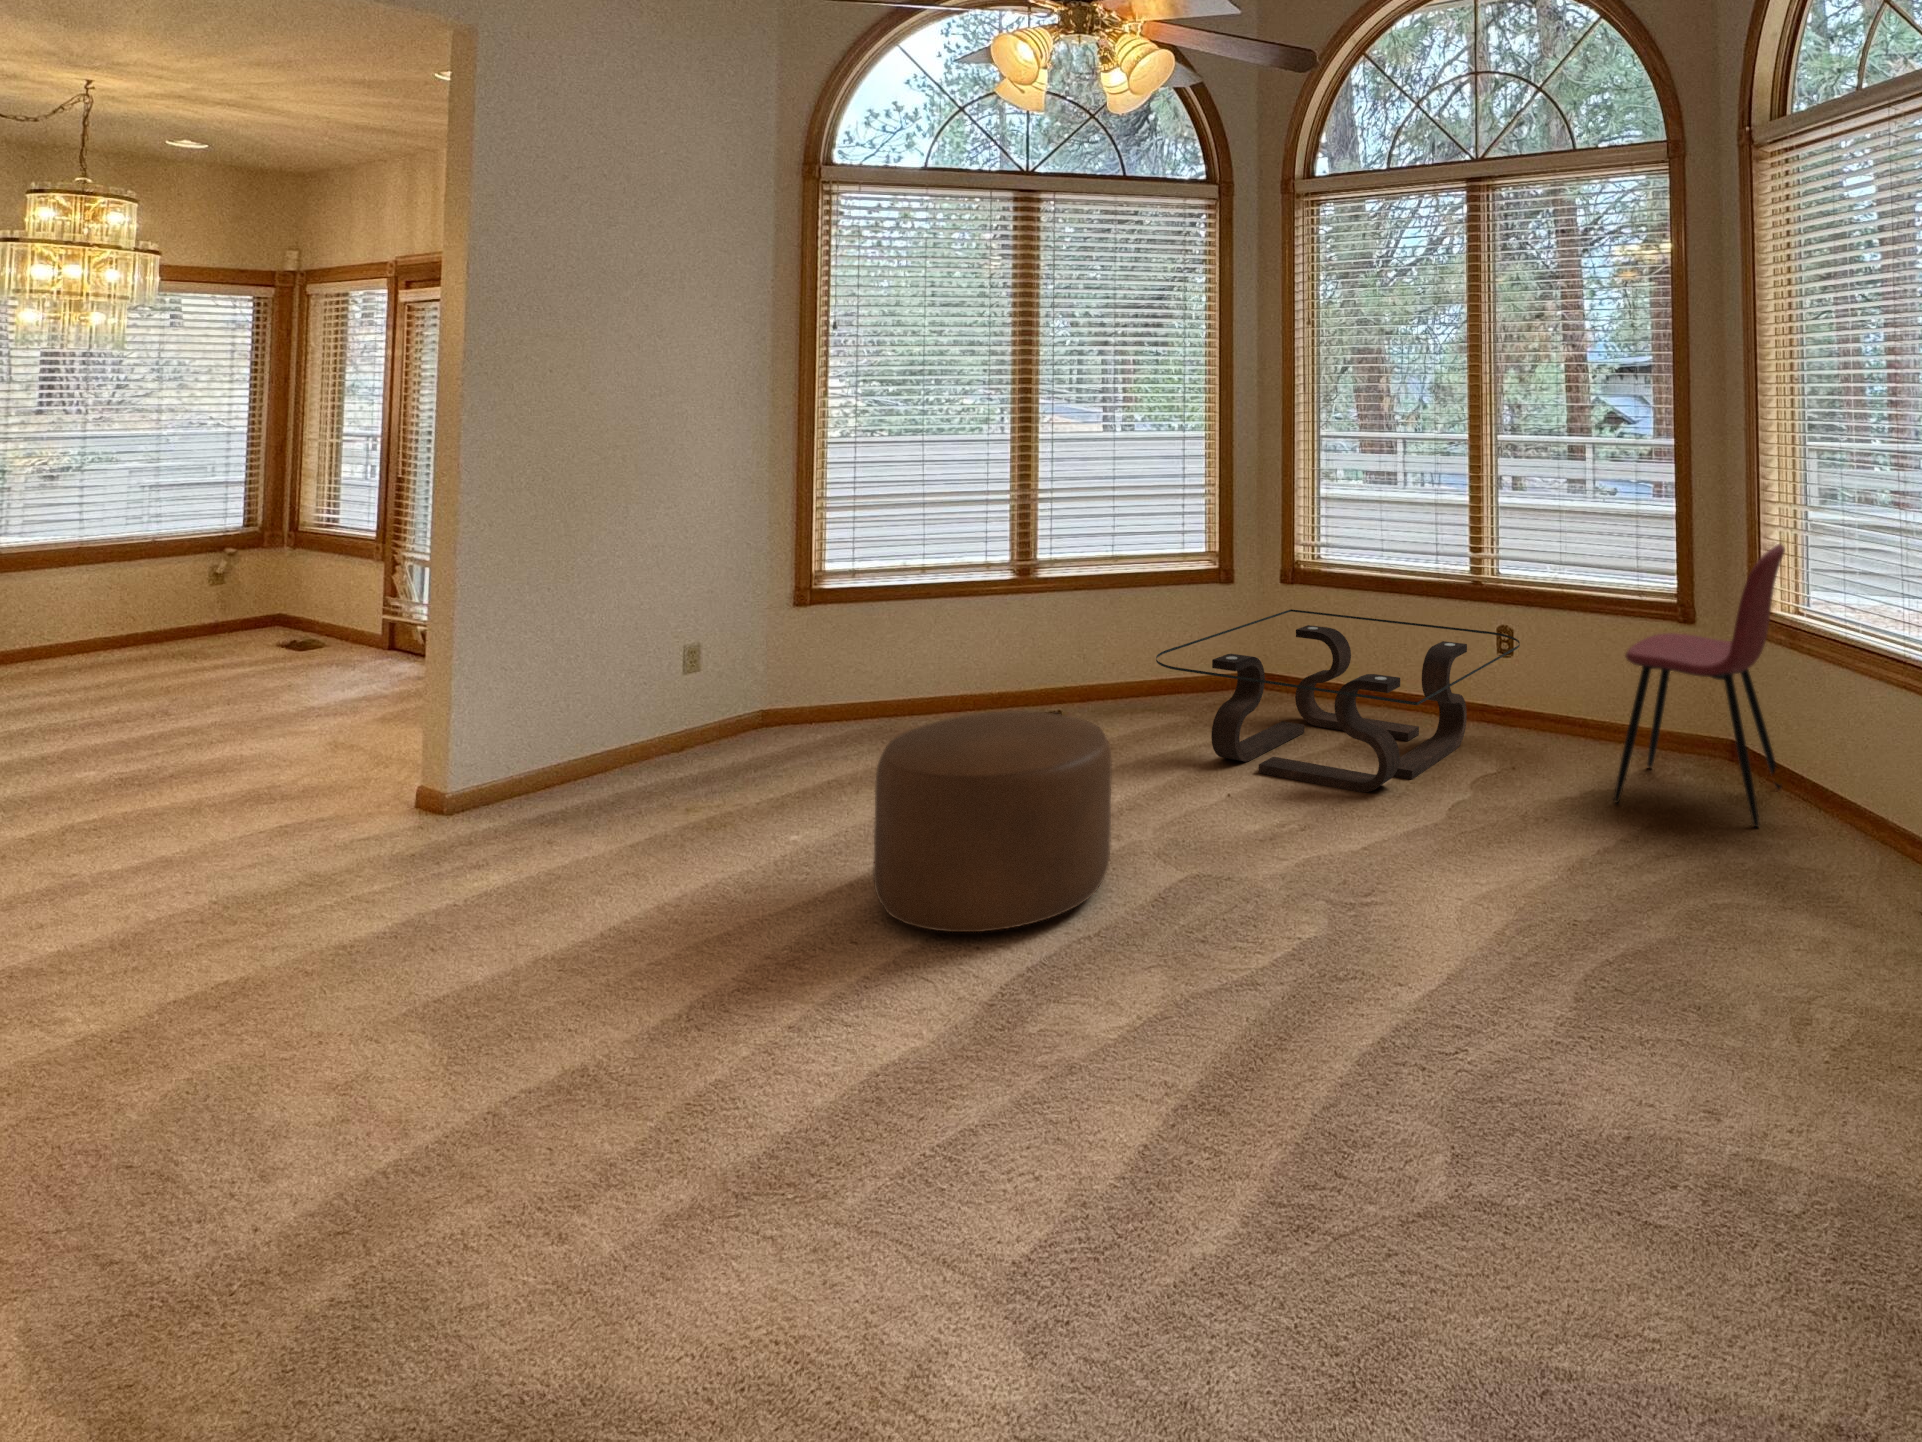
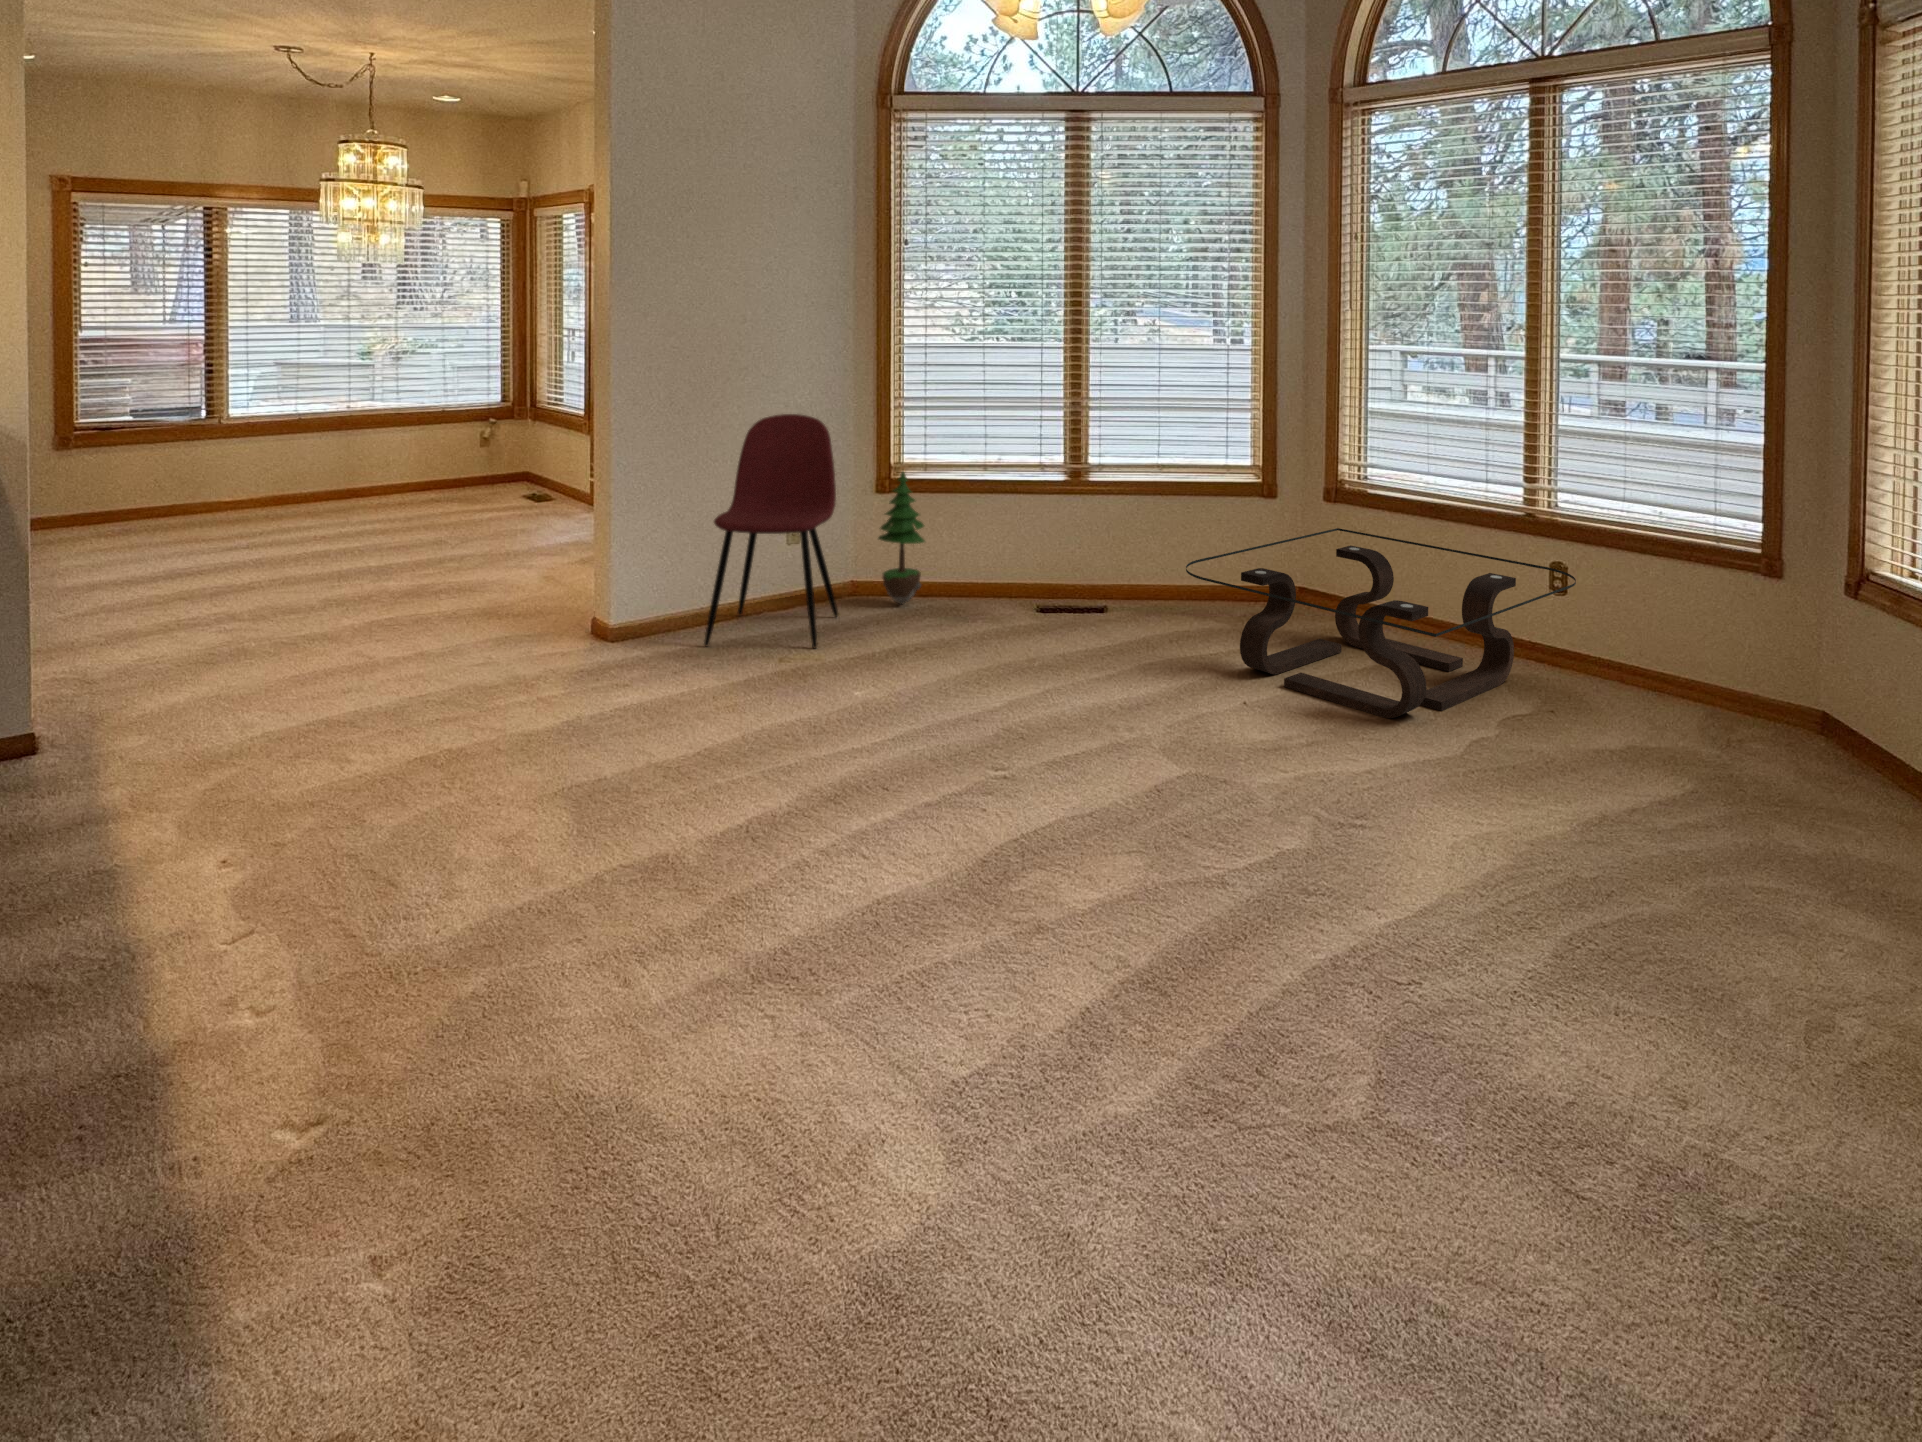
dining chair: present [1614,544,1785,827] -> present [704,414,838,648]
potted tree: none [795,575,854,729] -> present [878,471,925,605]
ottoman: present [873,711,1112,932] -> none [905,606,1115,800]

